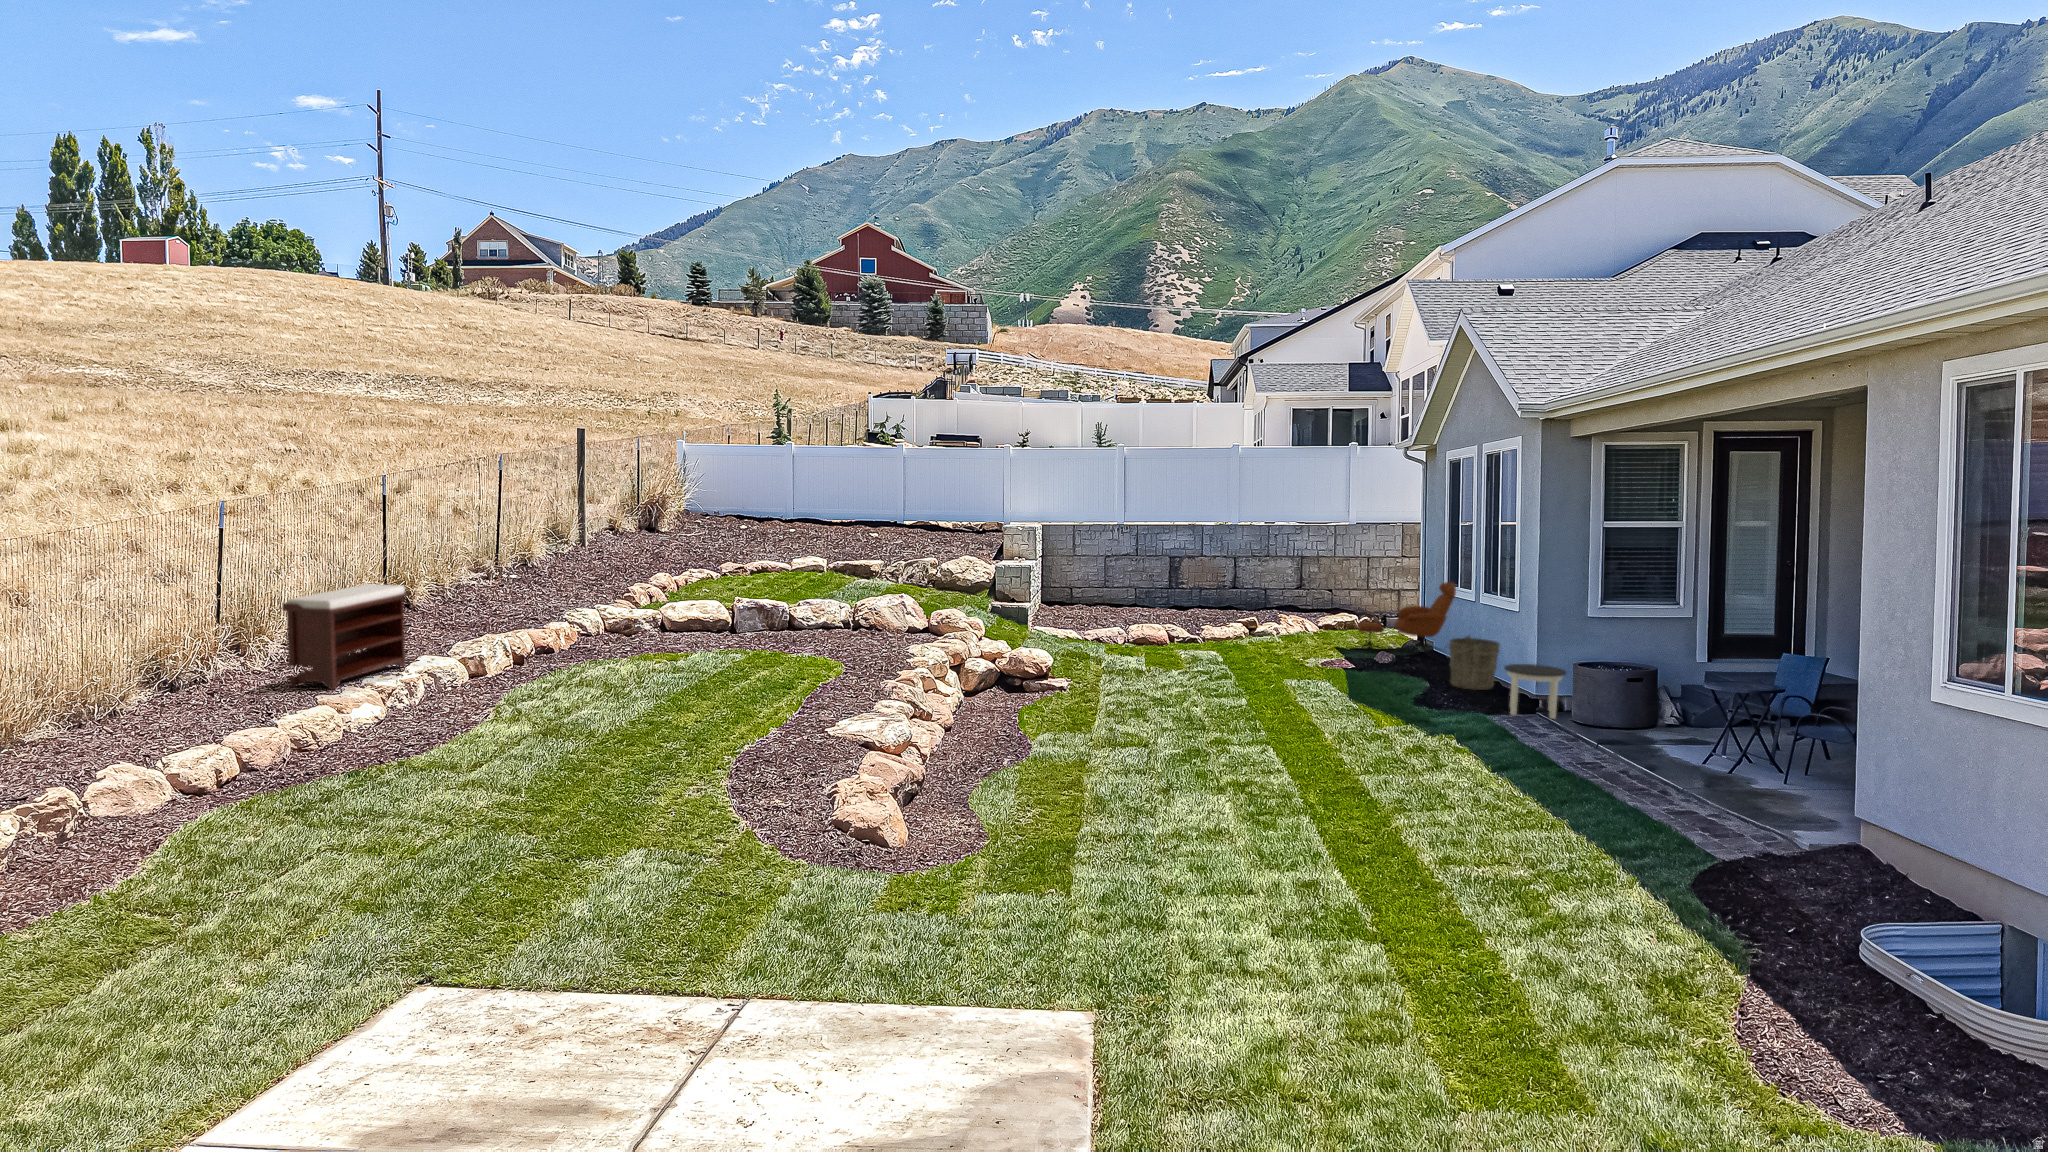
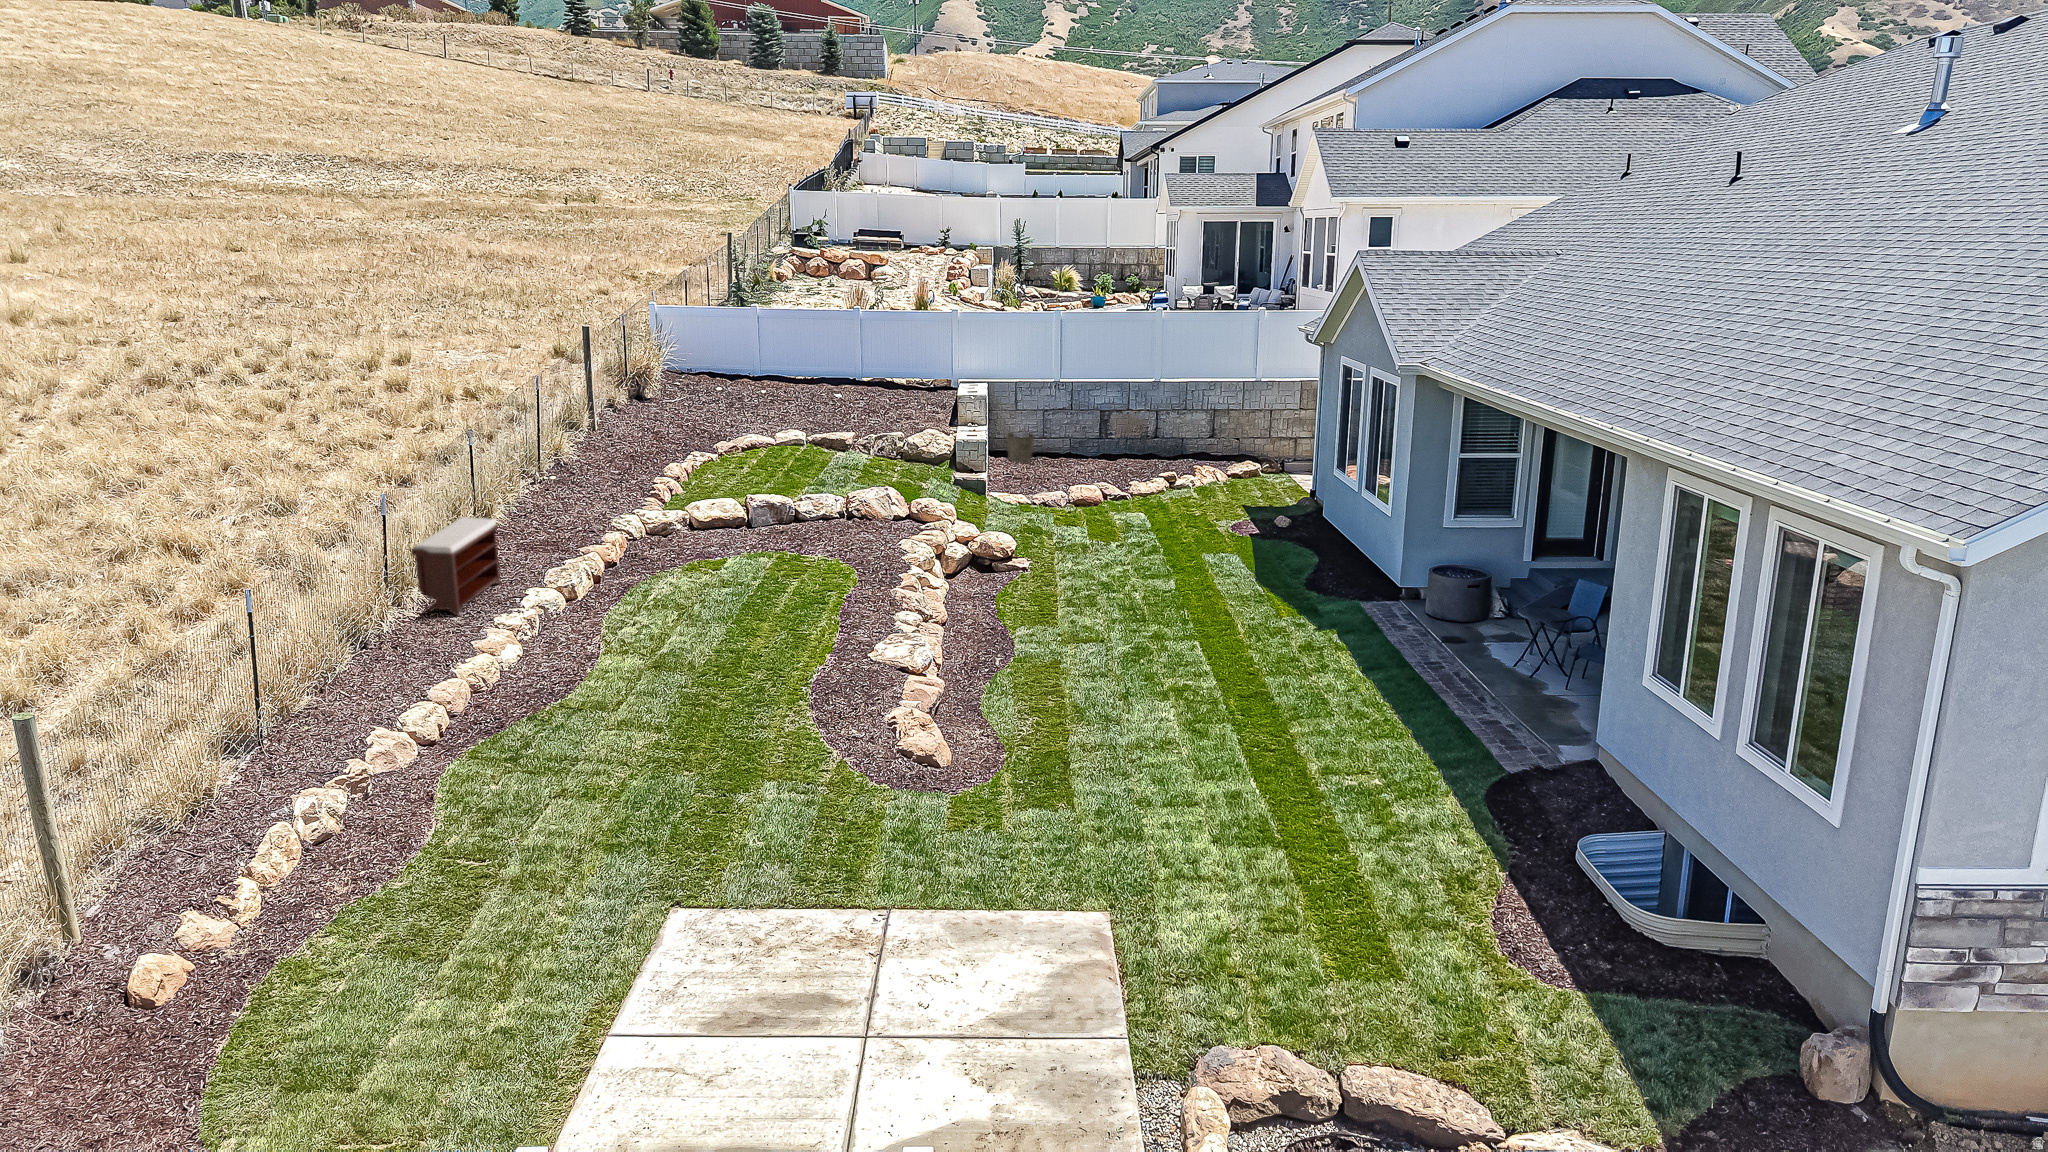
lounge chair: present [1356,582,1456,654] -> none [1256,471,1342,534]
bucket: present [1444,636,1500,690] -> present [1007,433,1034,462]
round table: present [1504,664,1567,719] -> none [1376,565,1423,611]

